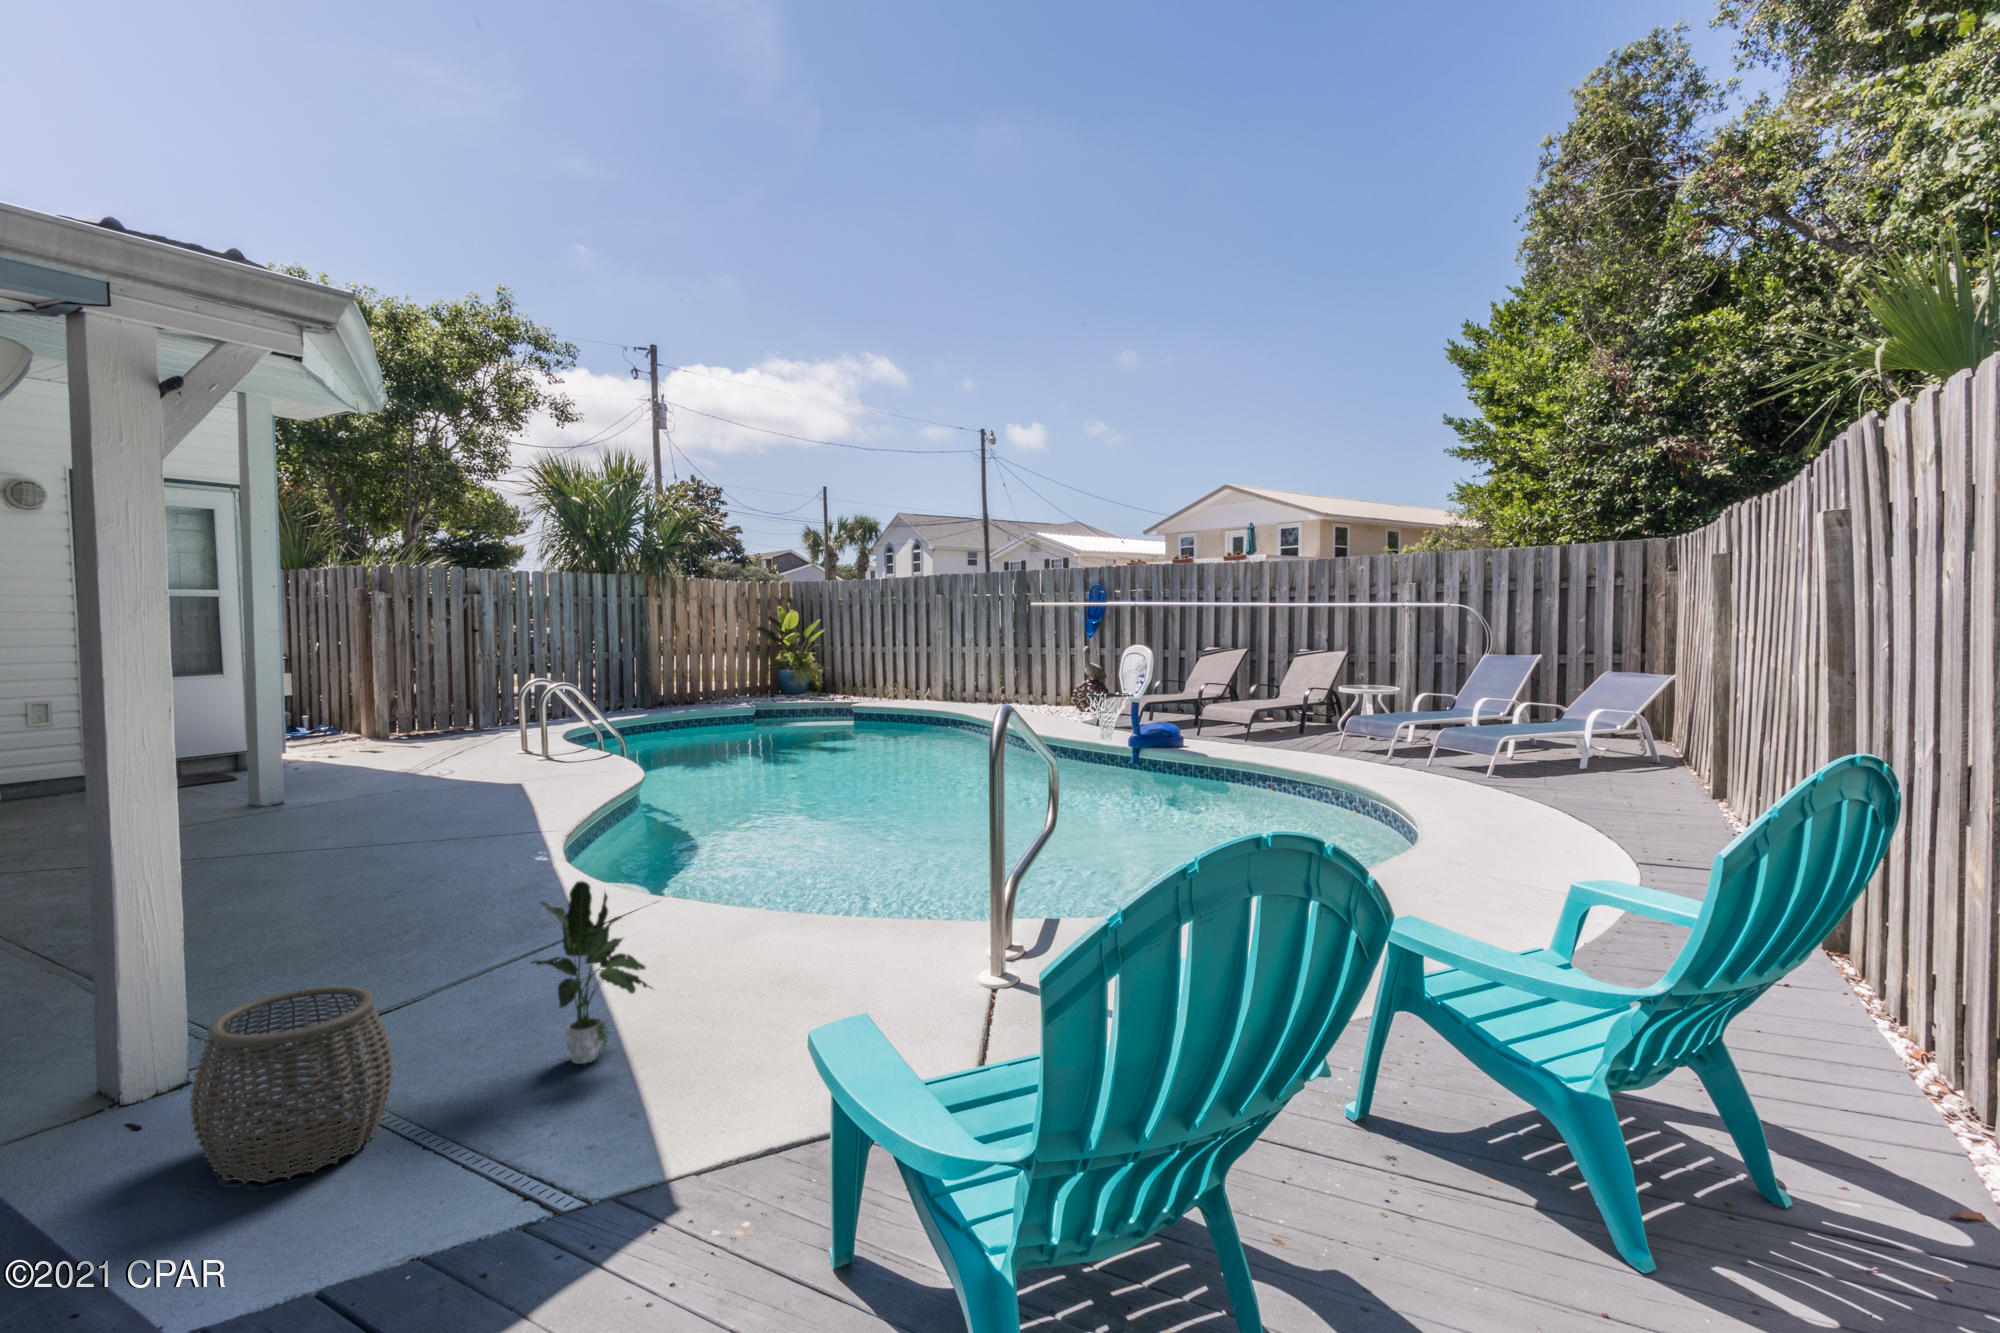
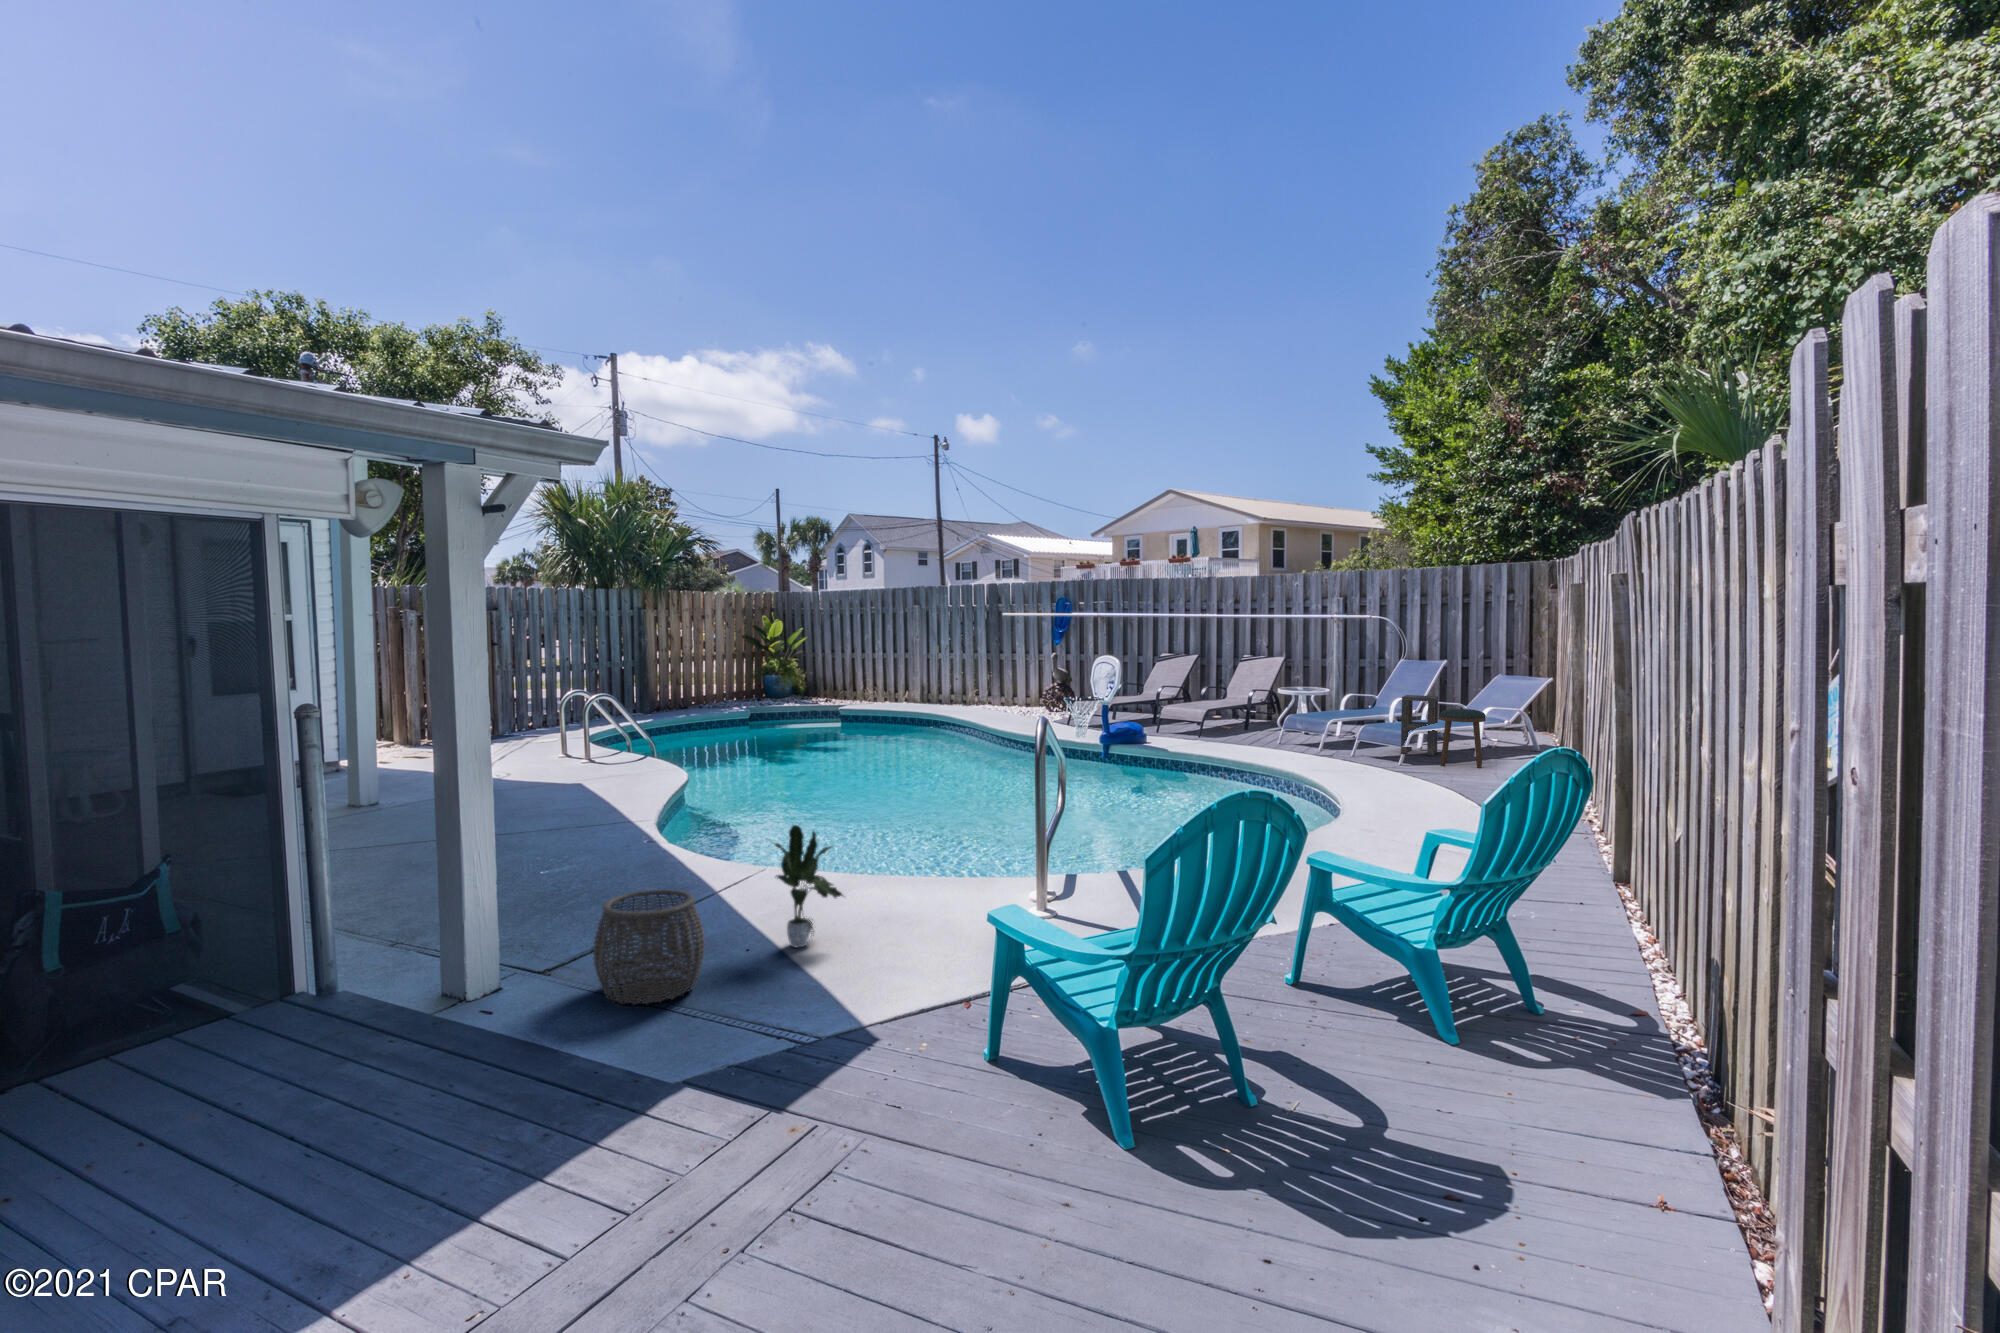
side table: none [1488,694,1535,767] -> present [1401,695,1438,755]
stool: none [1538,711,1597,784] -> present [1439,709,1486,768]

